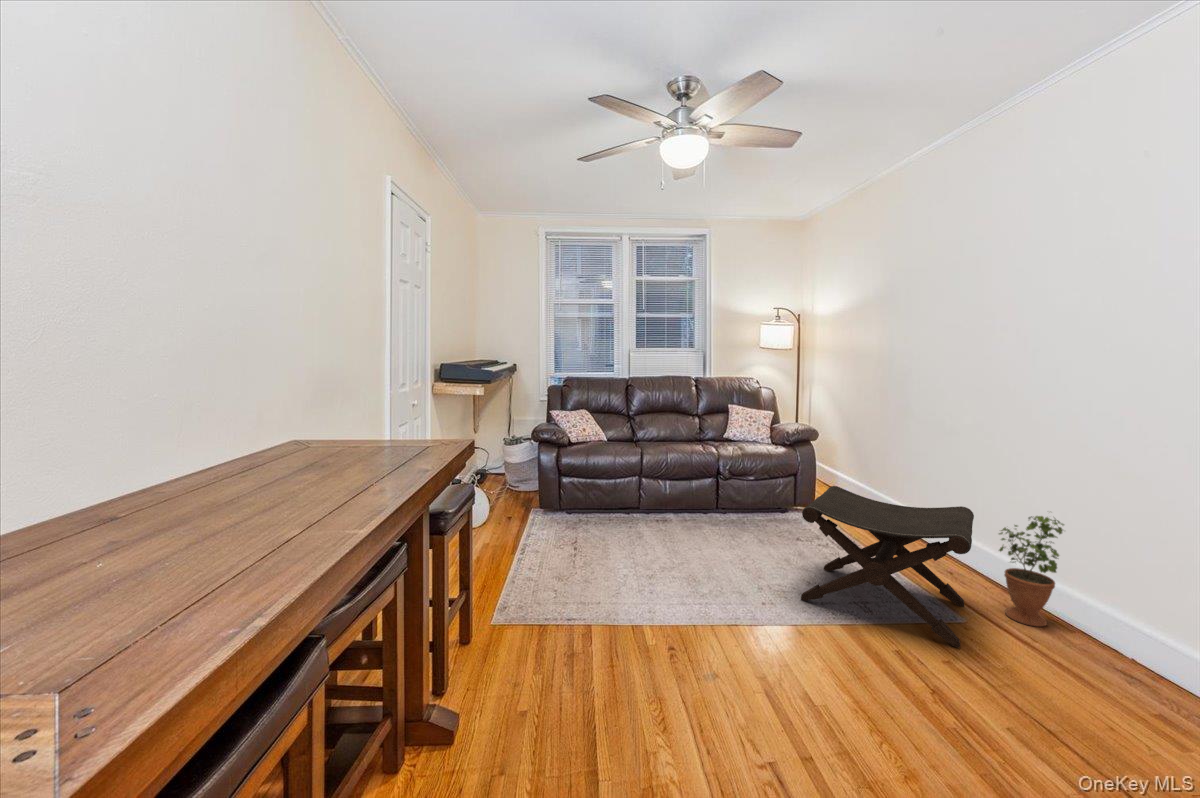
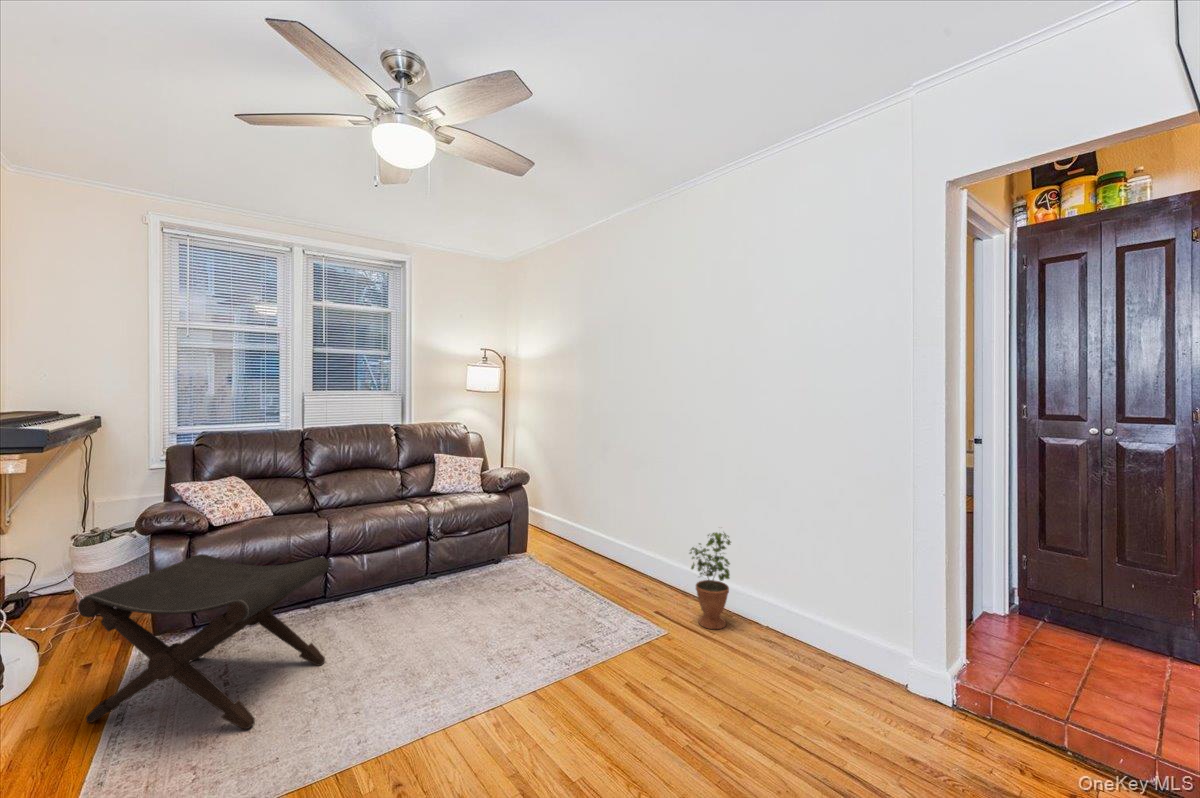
footstool: present [801,486,974,647] -> present [78,554,329,729]

